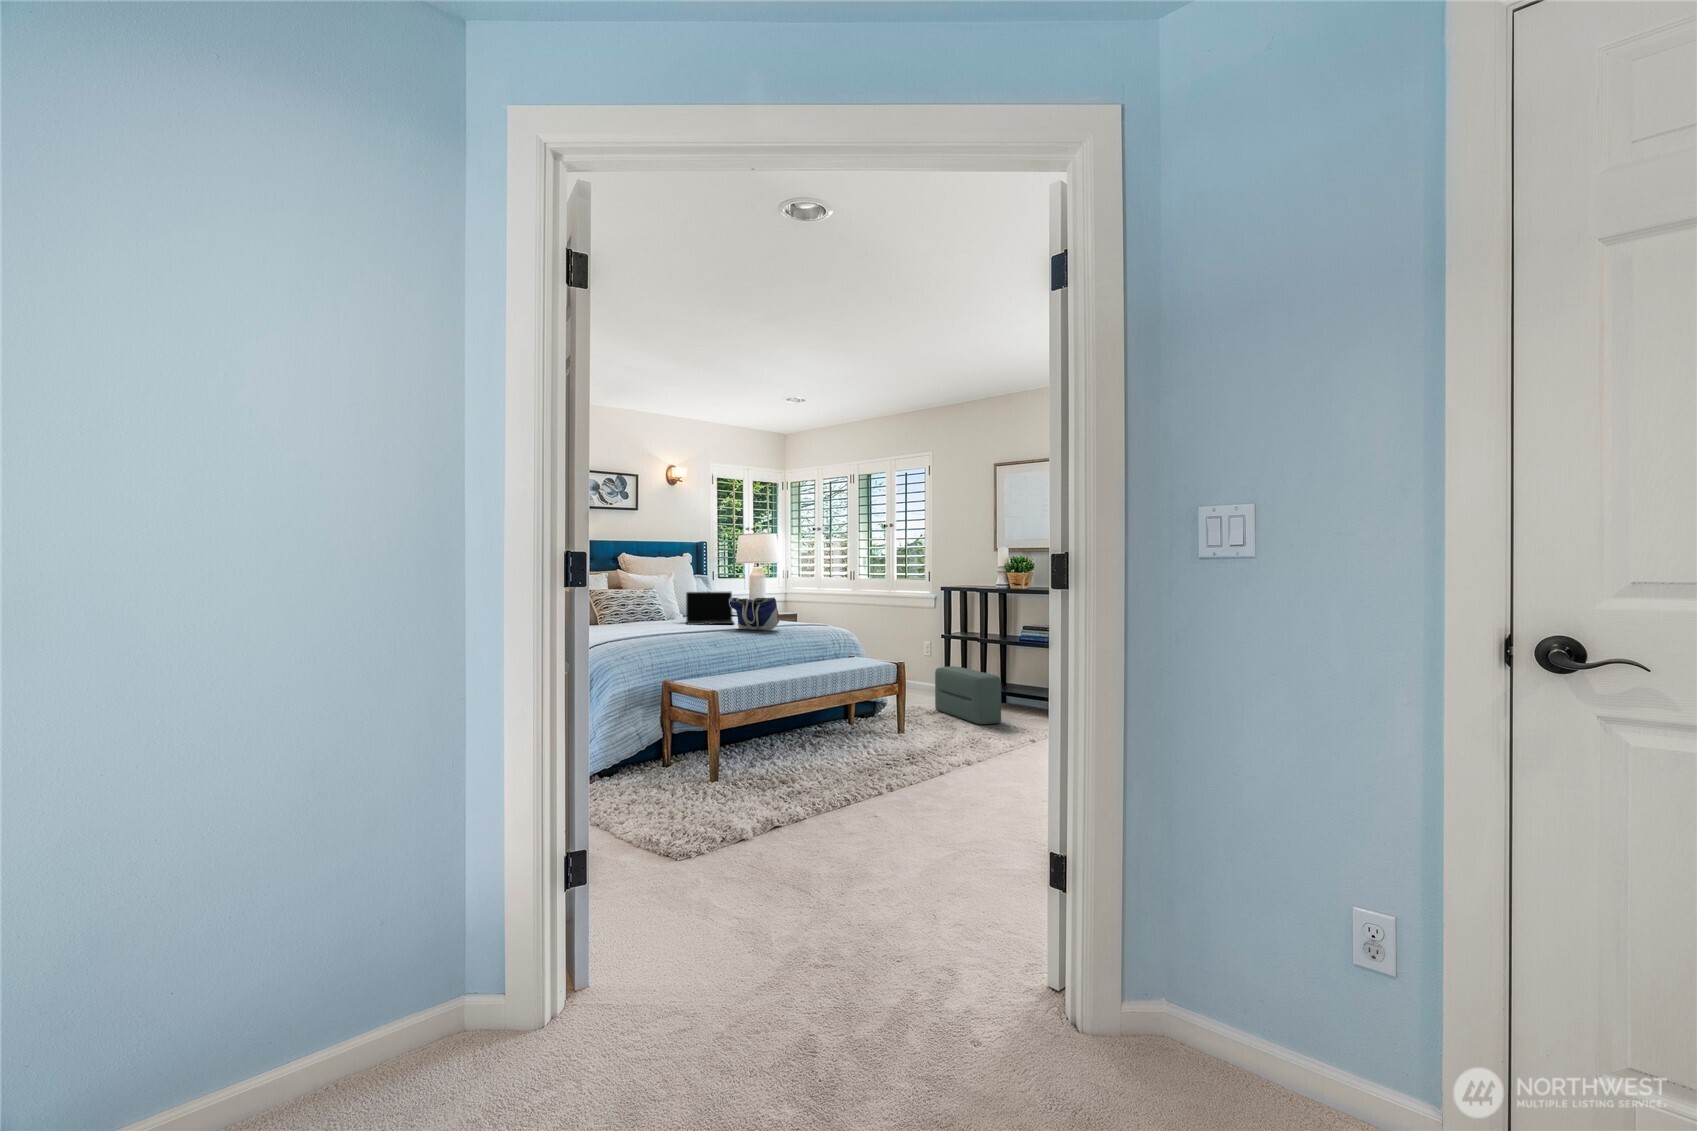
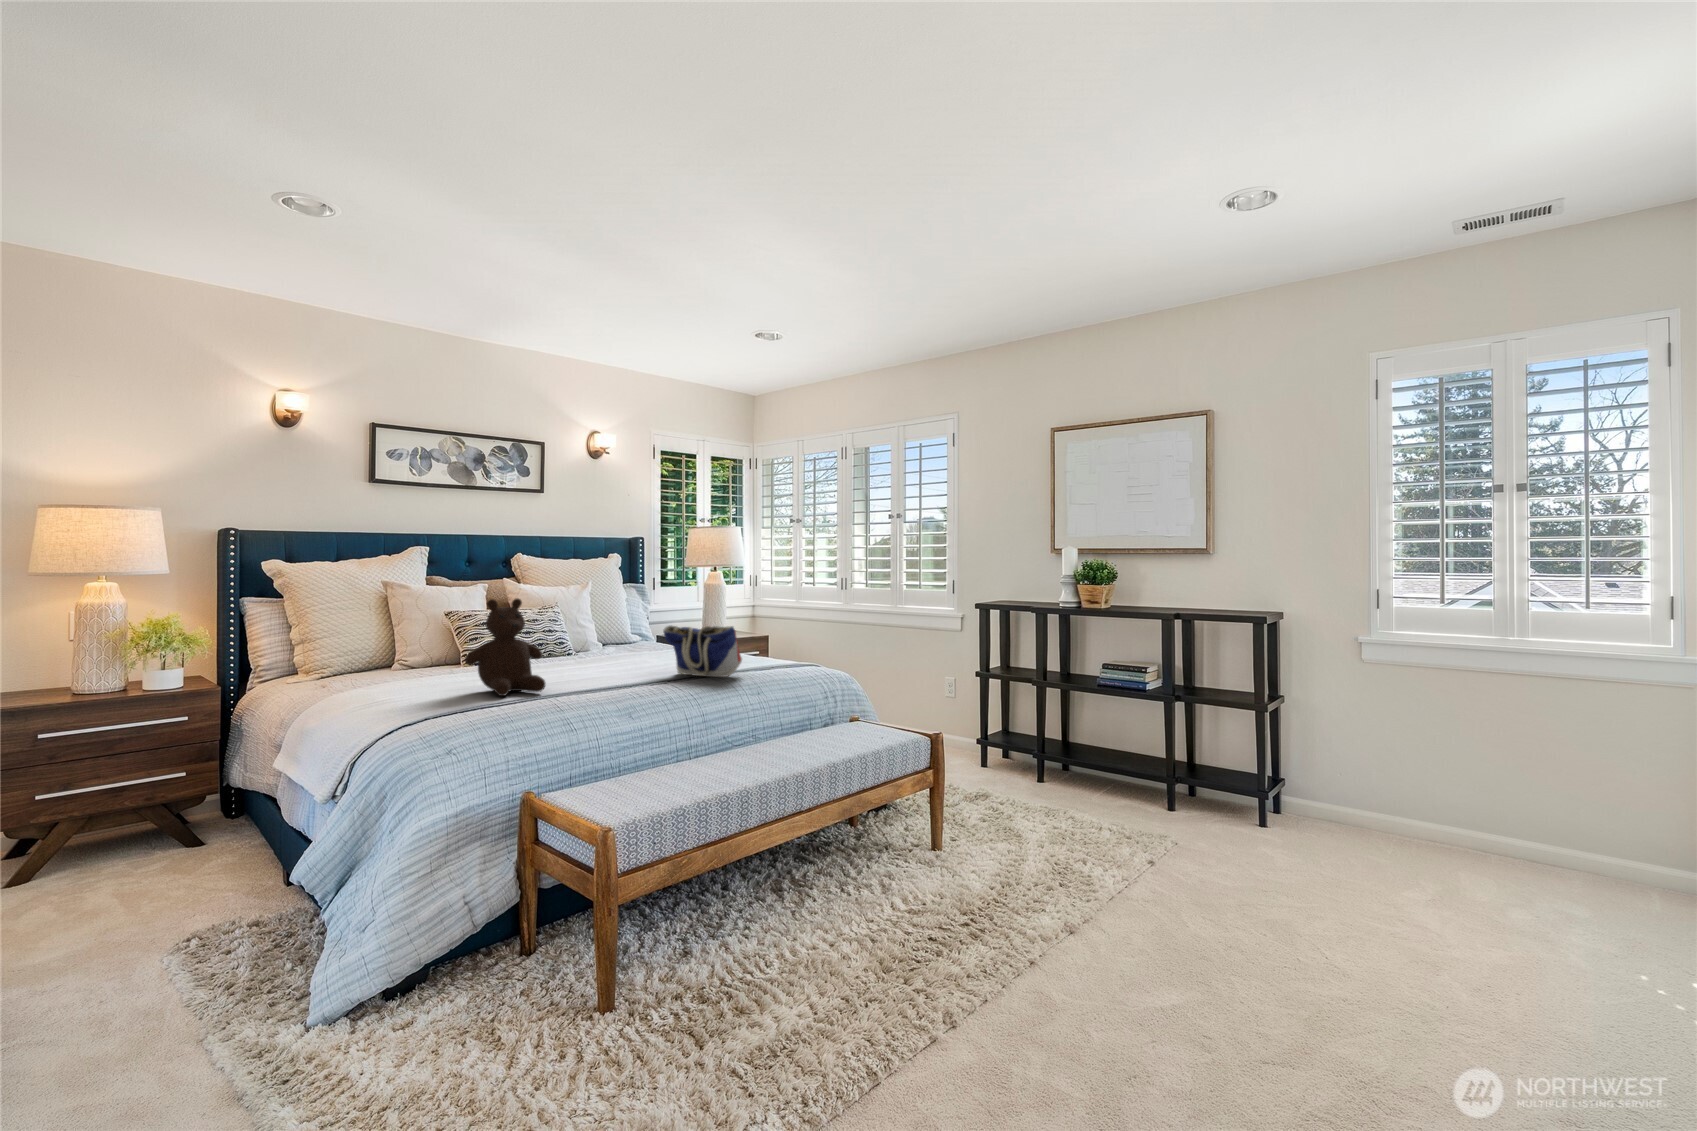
teddy bear: none [616,578,663,635] -> present [465,598,546,696]
laptop: present [686,592,734,625] -> none [601,612,675,664]
pouf: present [935,666,1001,724] -> none [974,724,1084,823]

